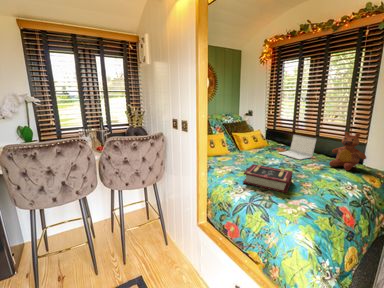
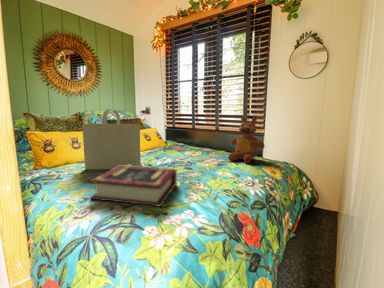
tote bag: none [224,126,262,165] -> present [82,109,141,170]
laptop: present [279,135,317,160] -> none [174,128,215,157]

